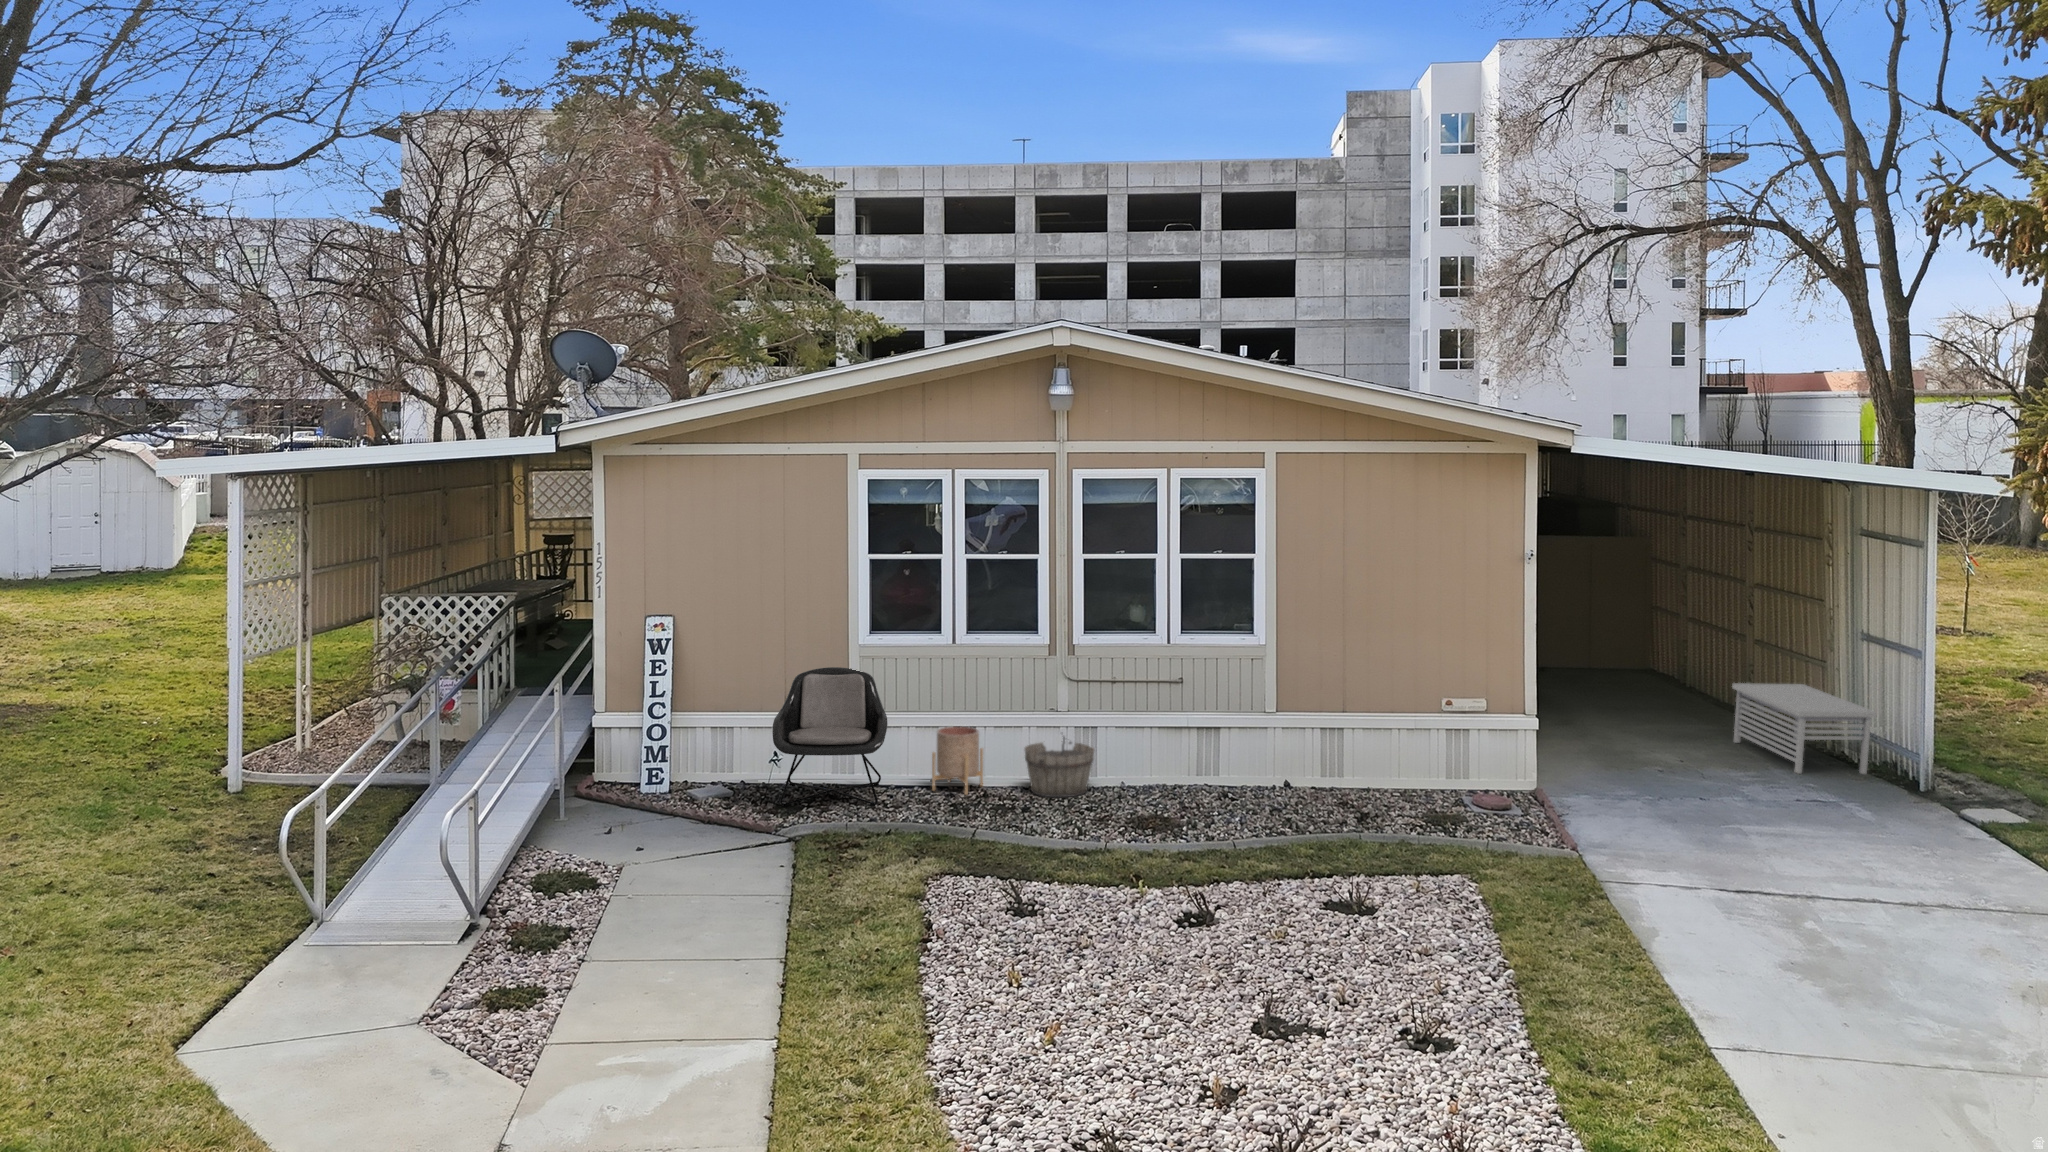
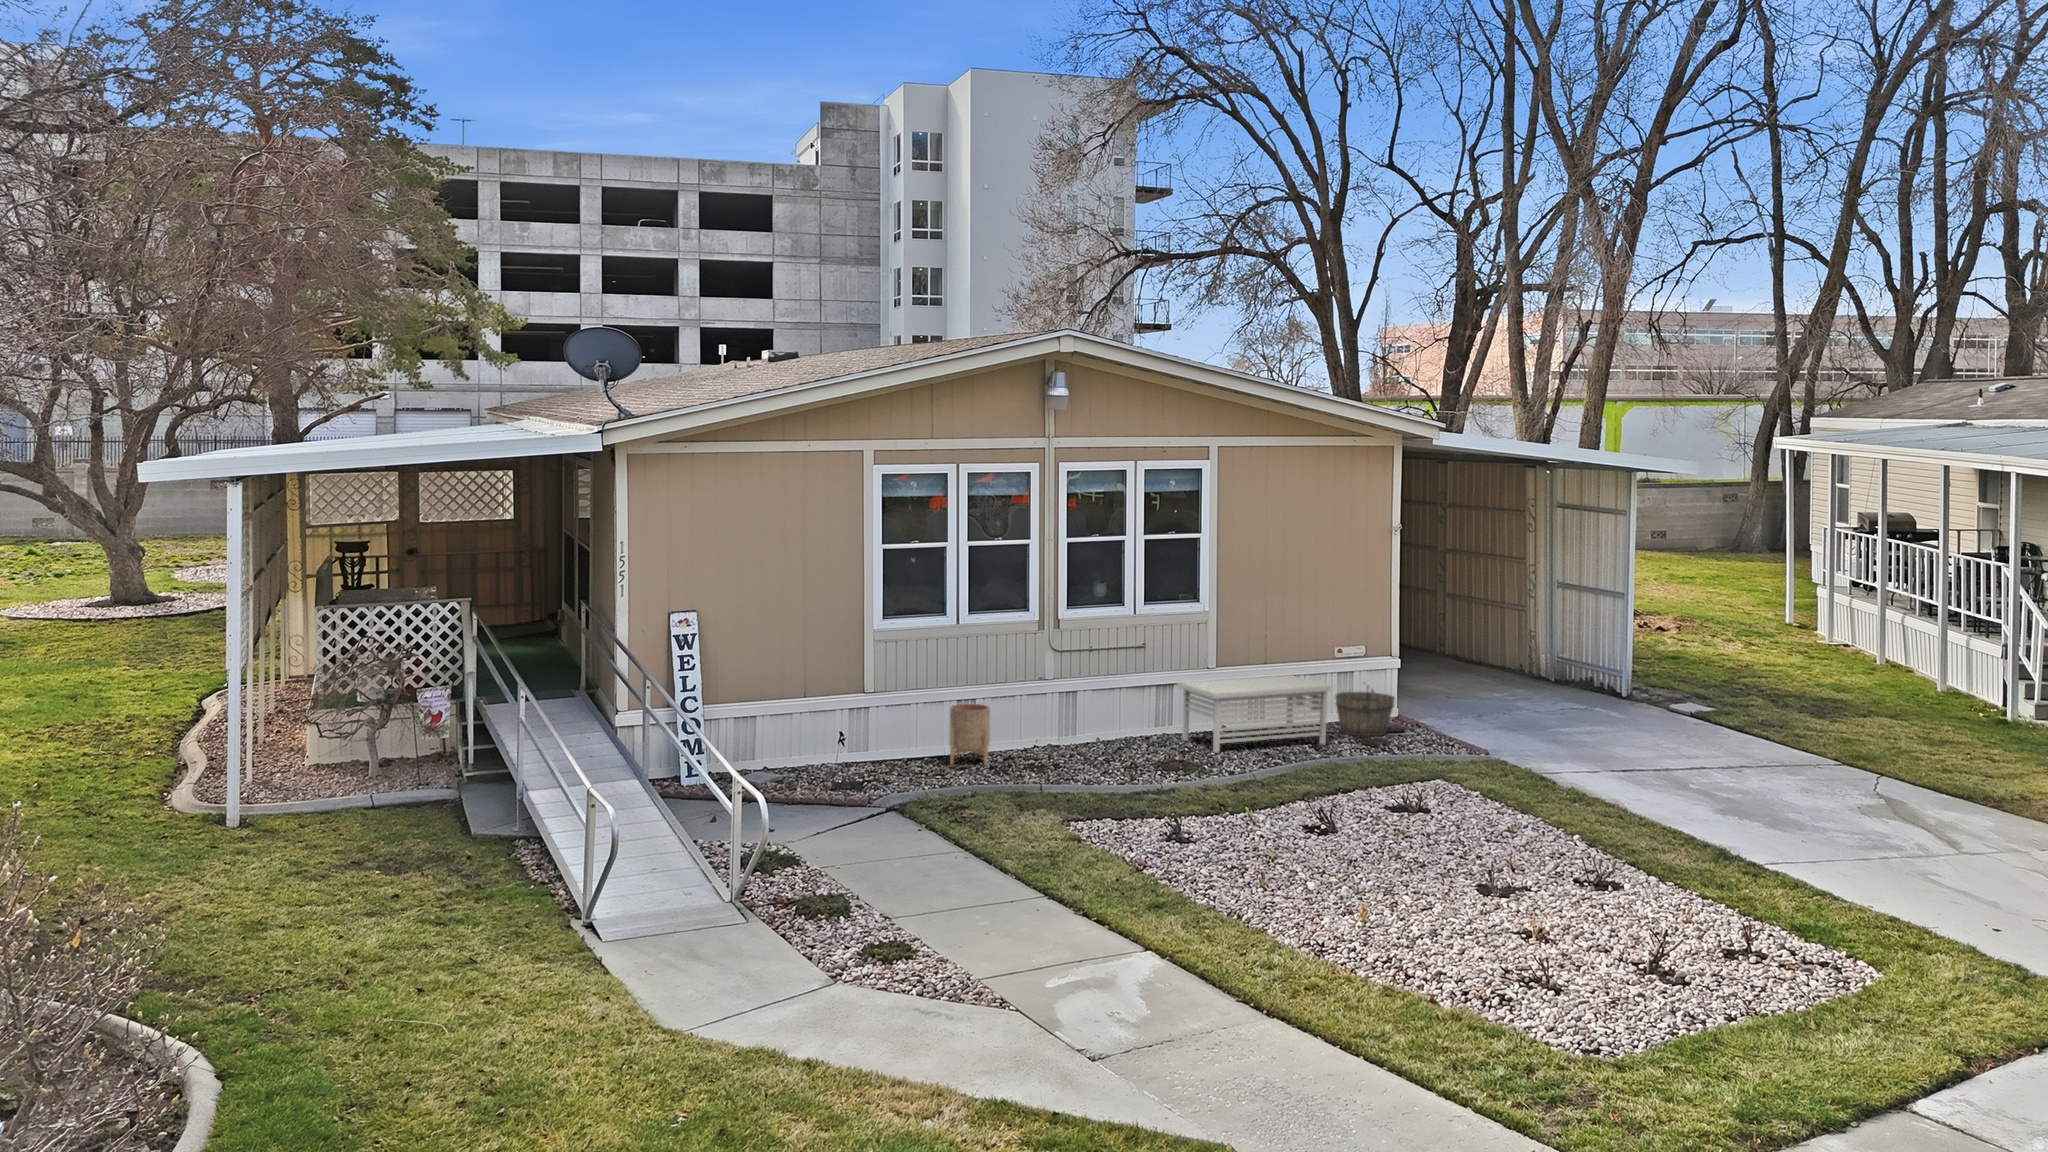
lounge chair: present [772,667,888,807] -> none [810,654,932,789]
storage bench: present [1732,683,1876,774] -> present [1177,675,1331,753]
wooden bucket: present [1025,737,1094,797] -> present [1335,690,1395,736]

